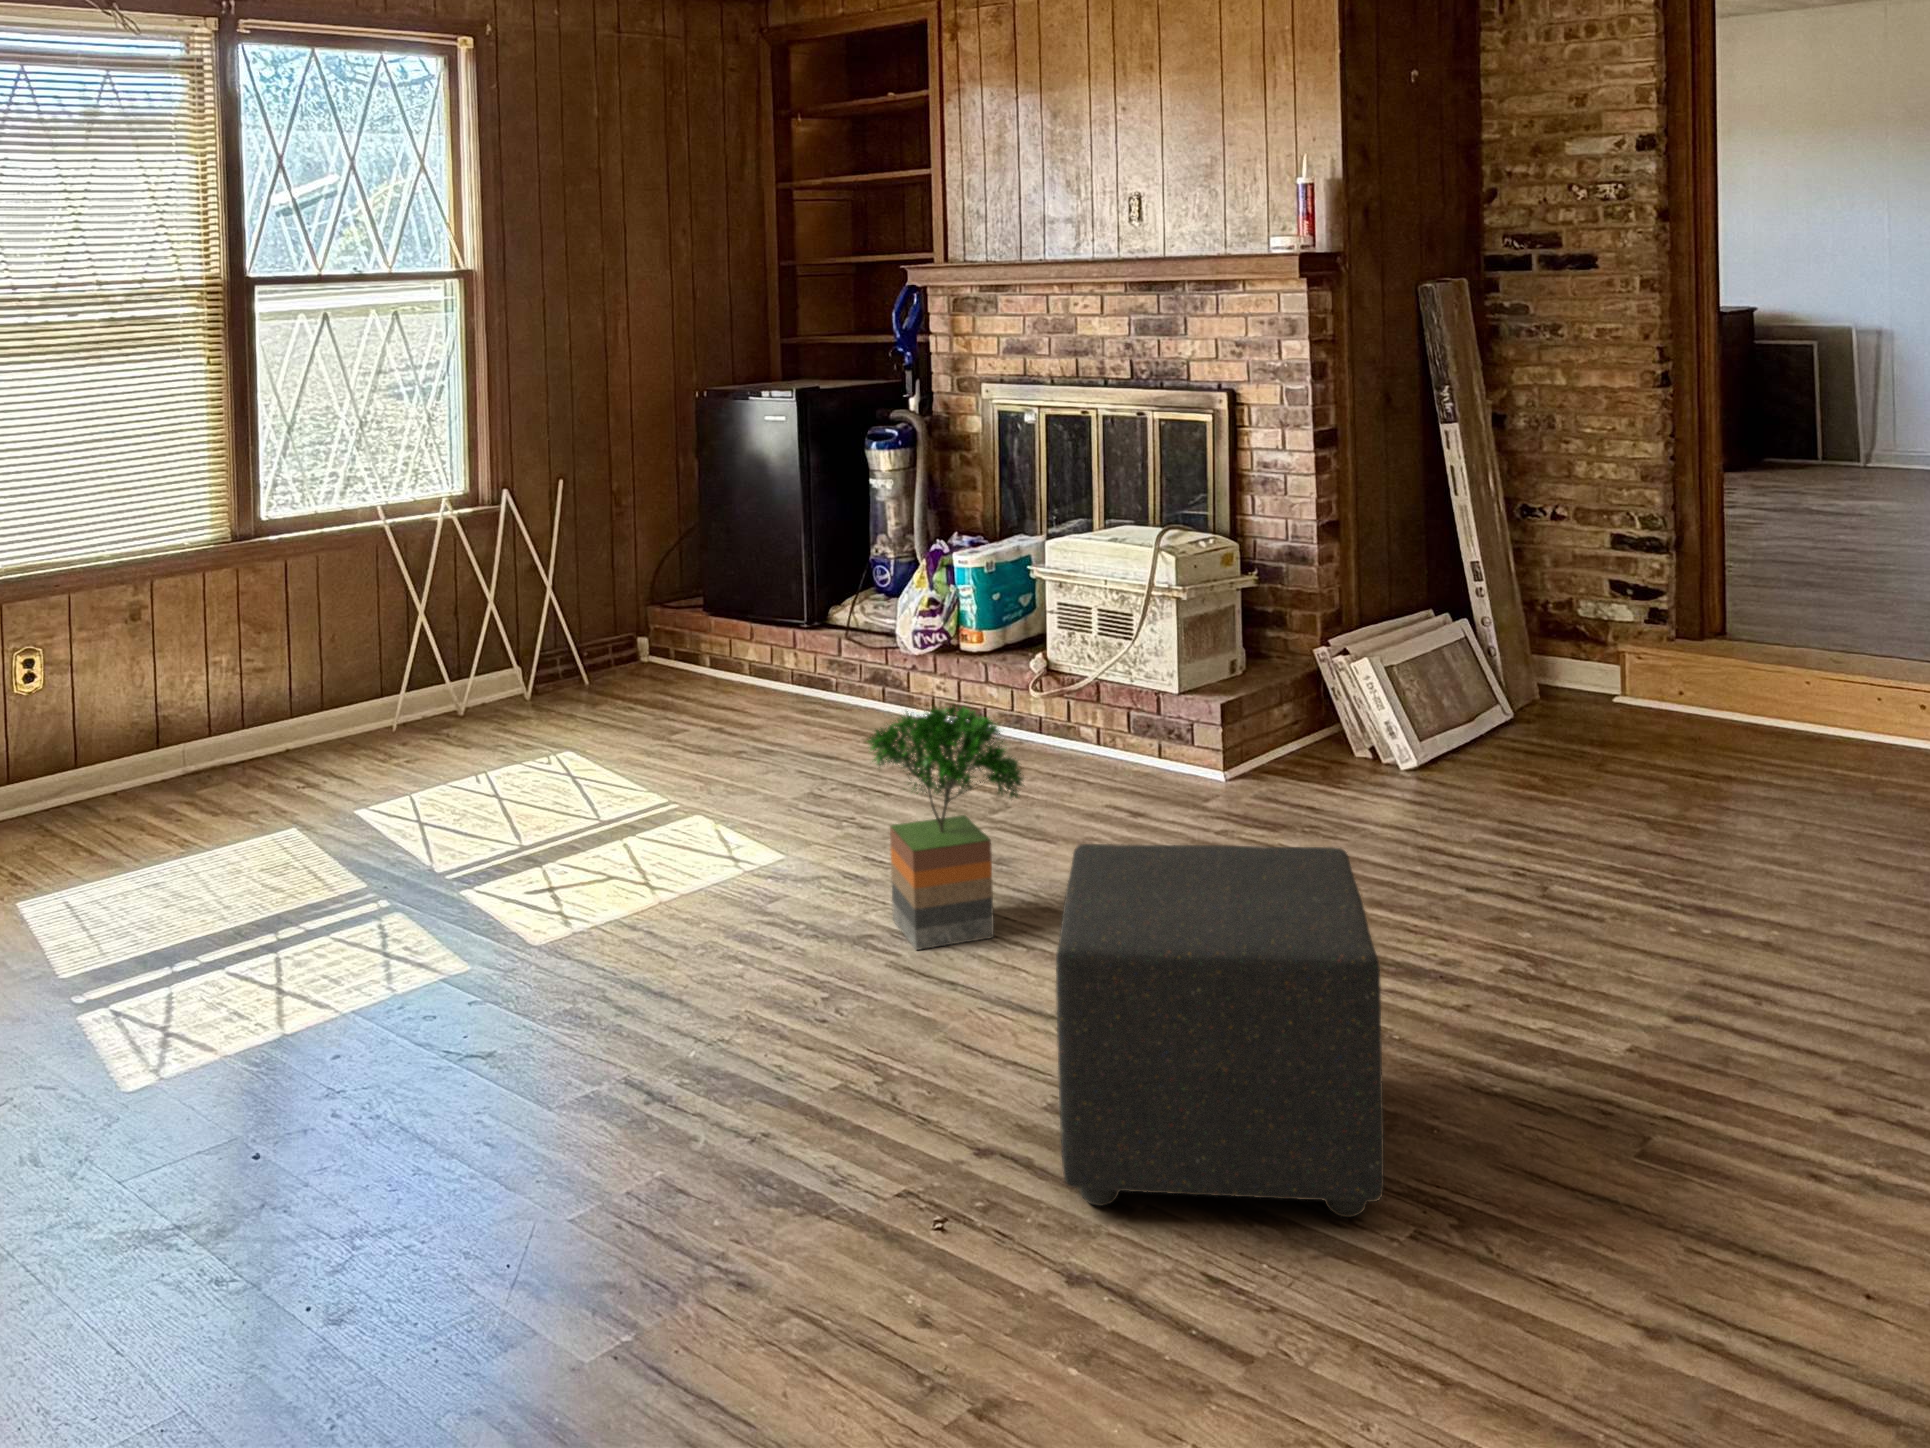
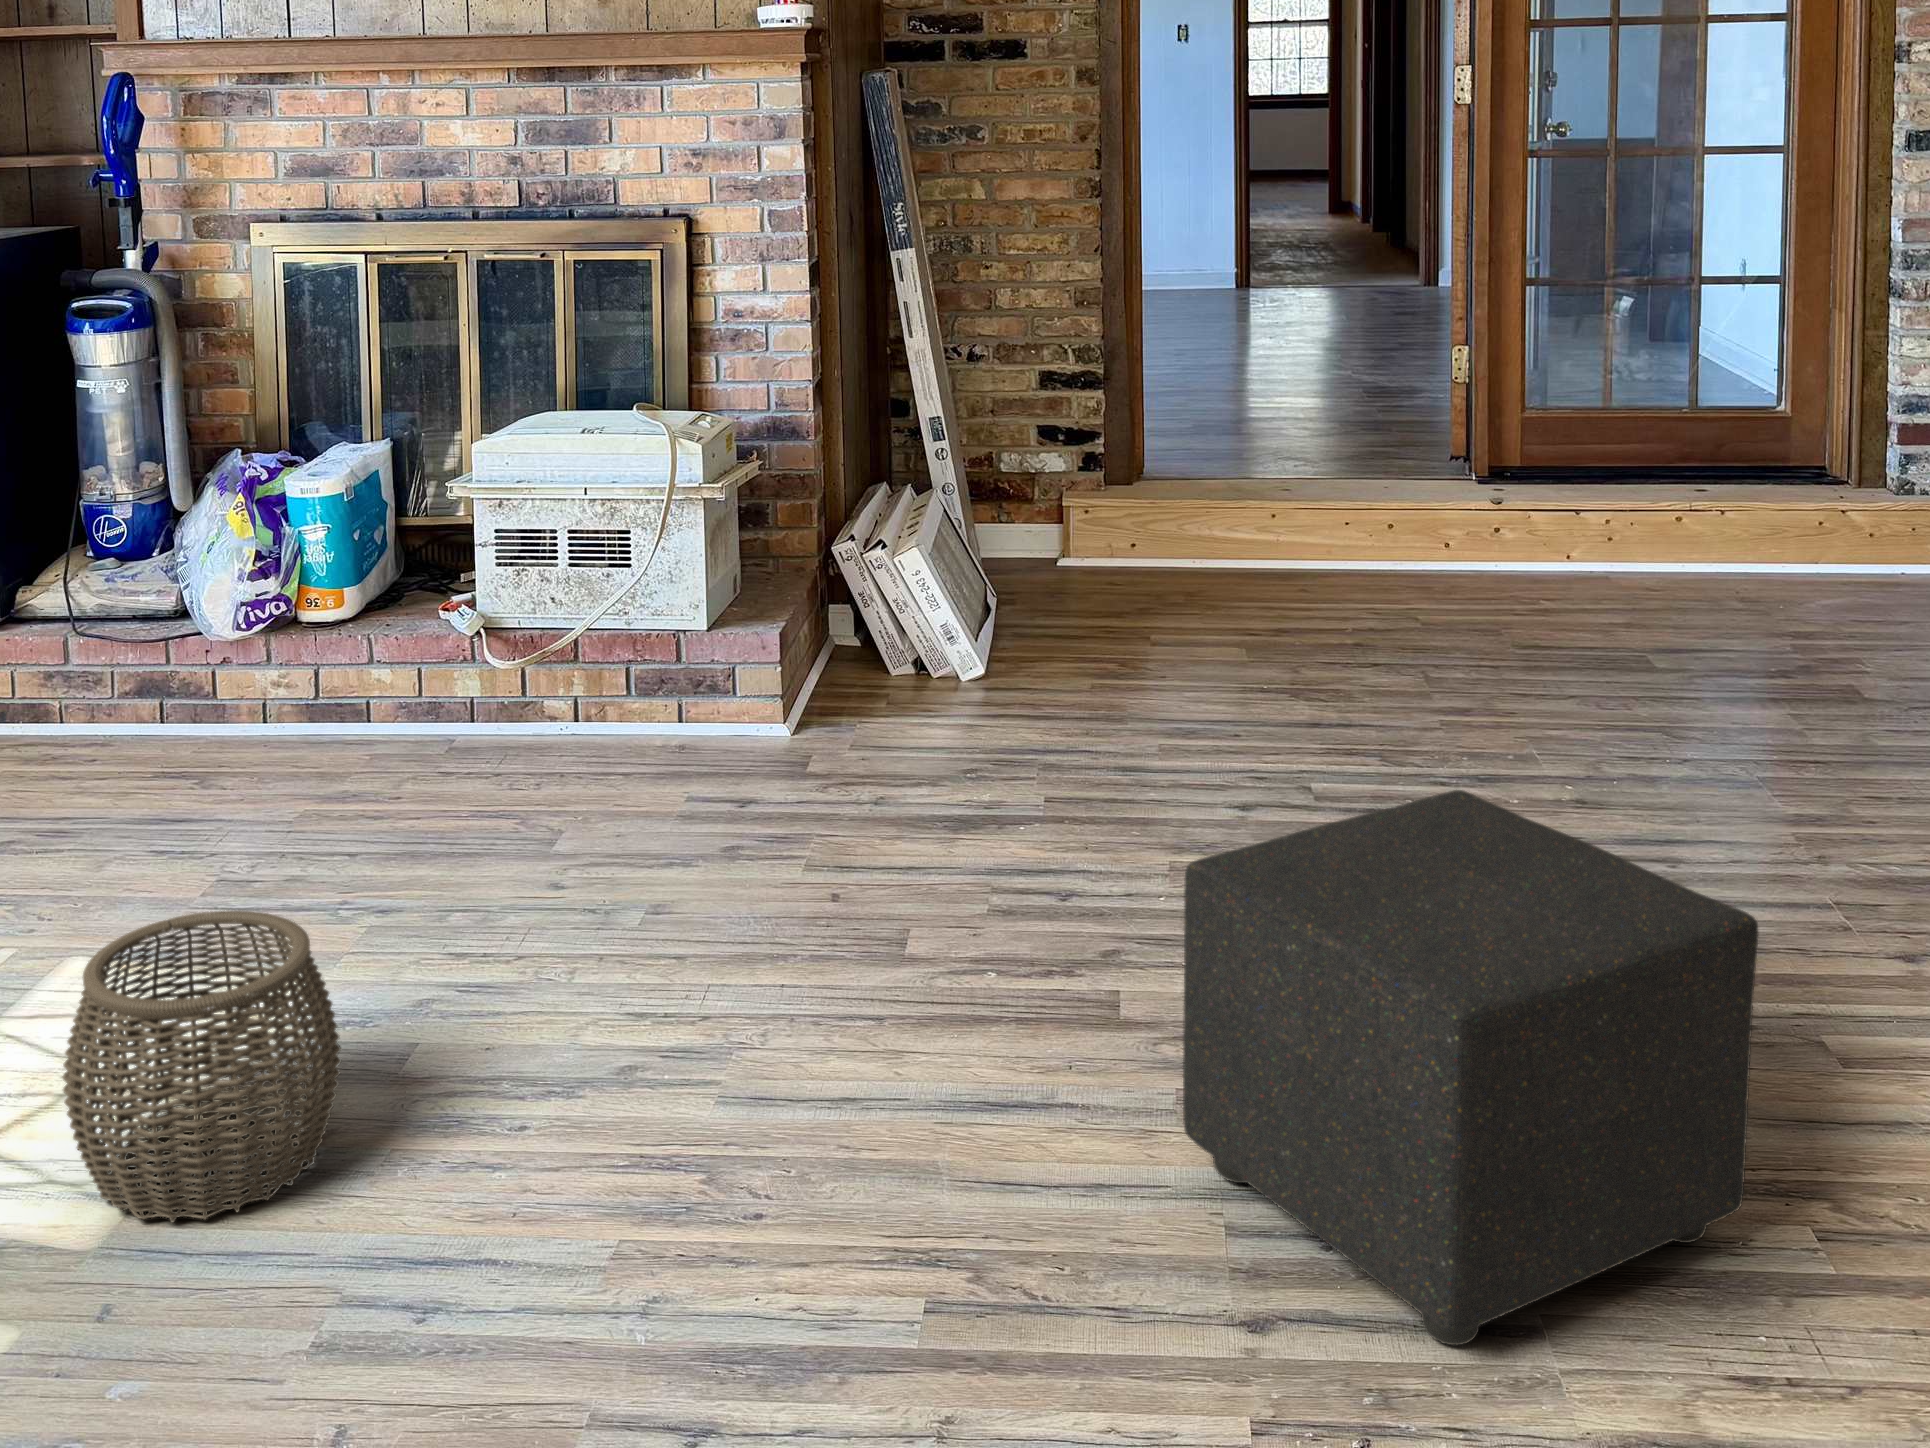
potted tree: present [868,706,1024,950] -> none [599,698,869,1074]
woven basket: none [547,773,702,940] -> present [63,910,341,1222]

